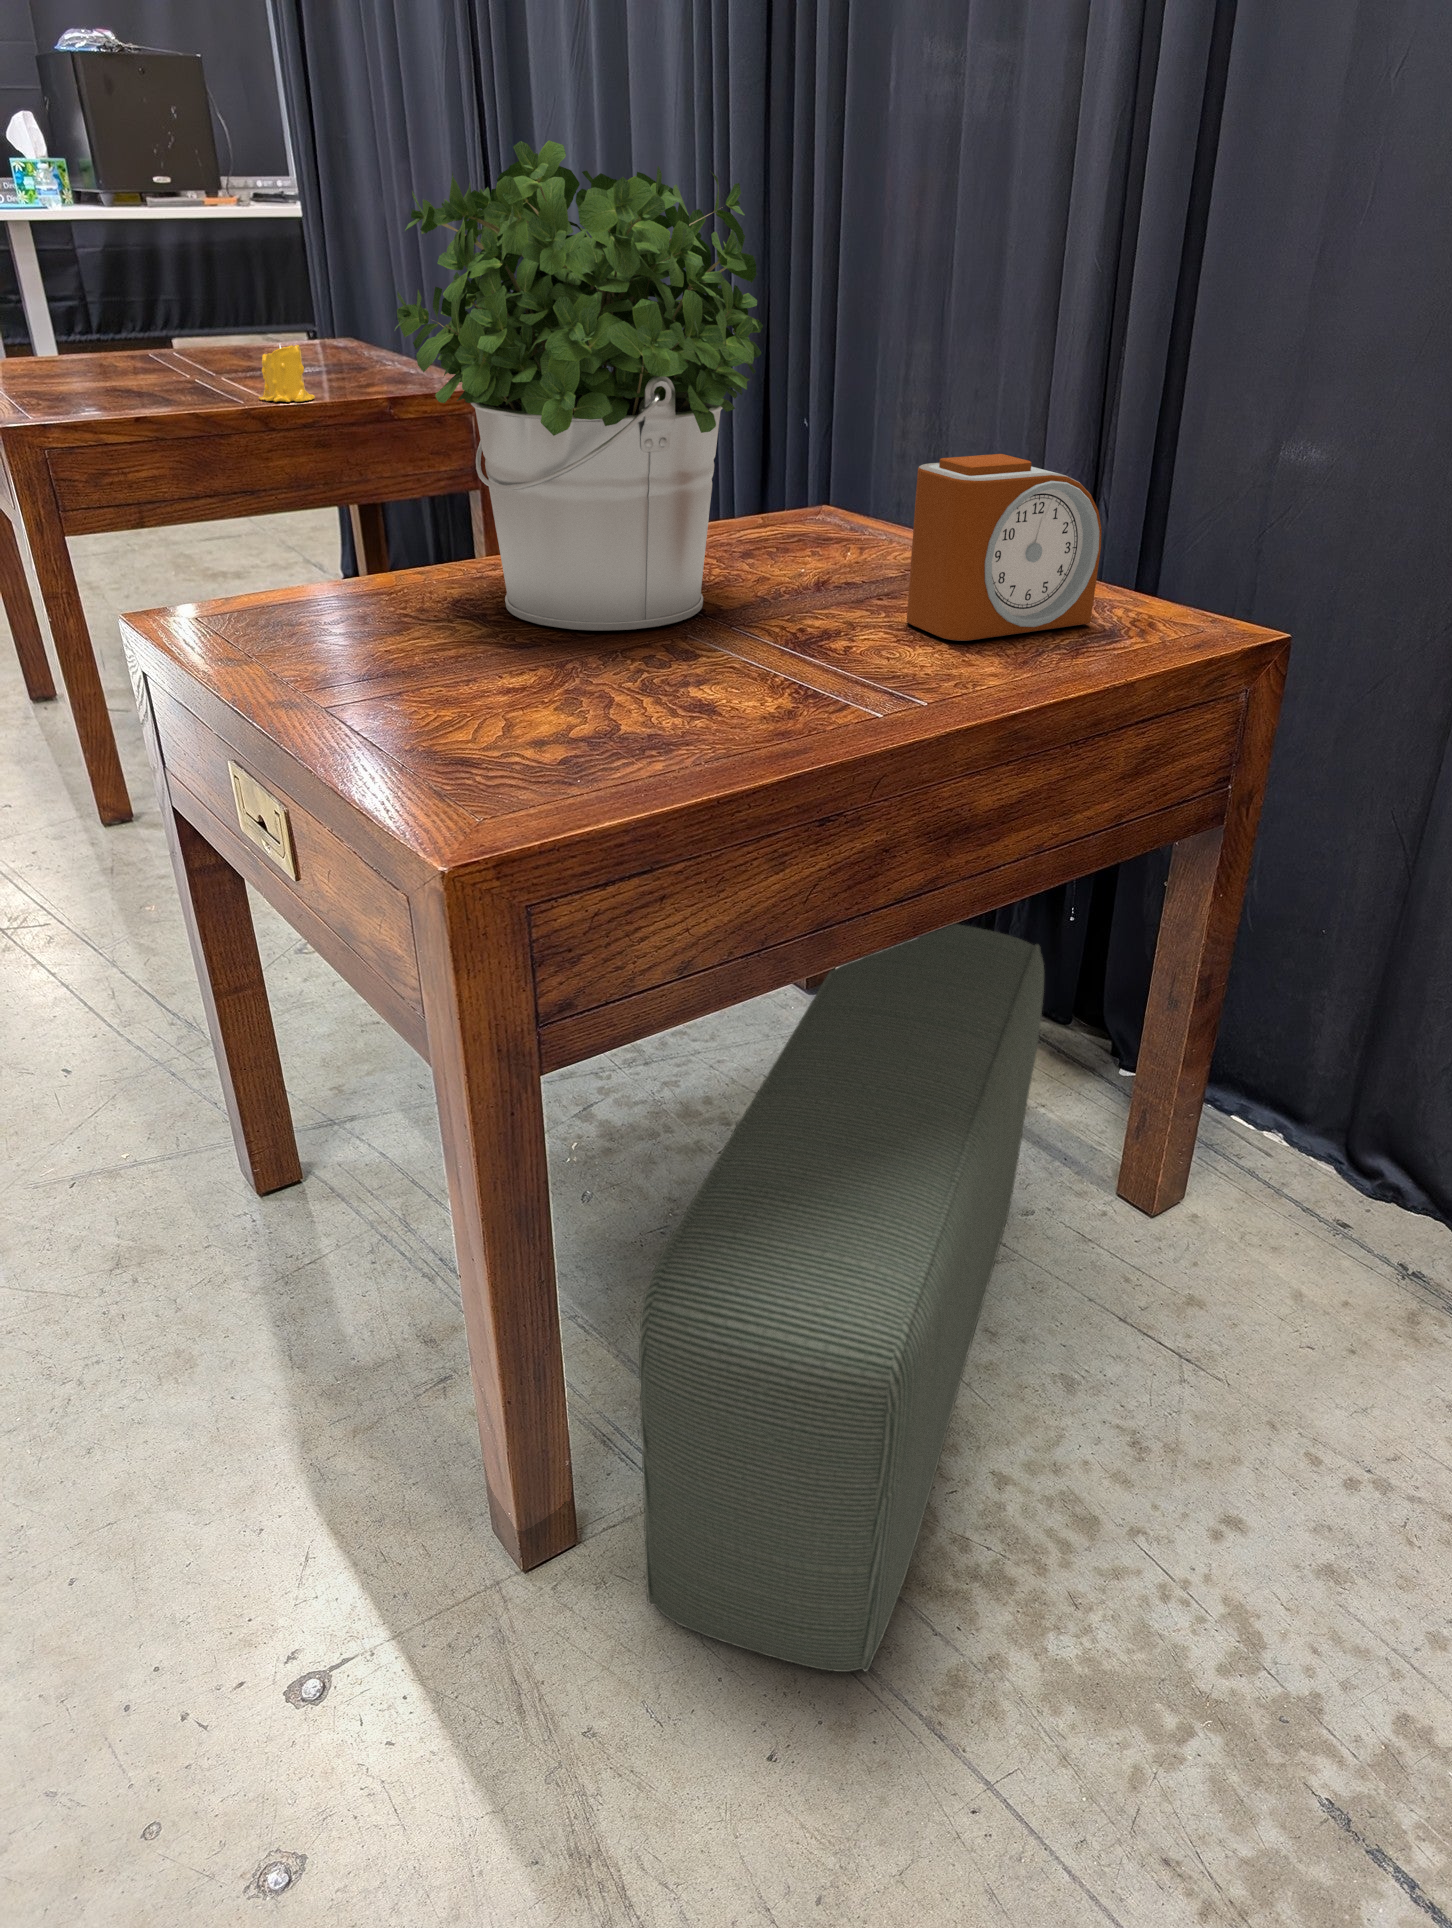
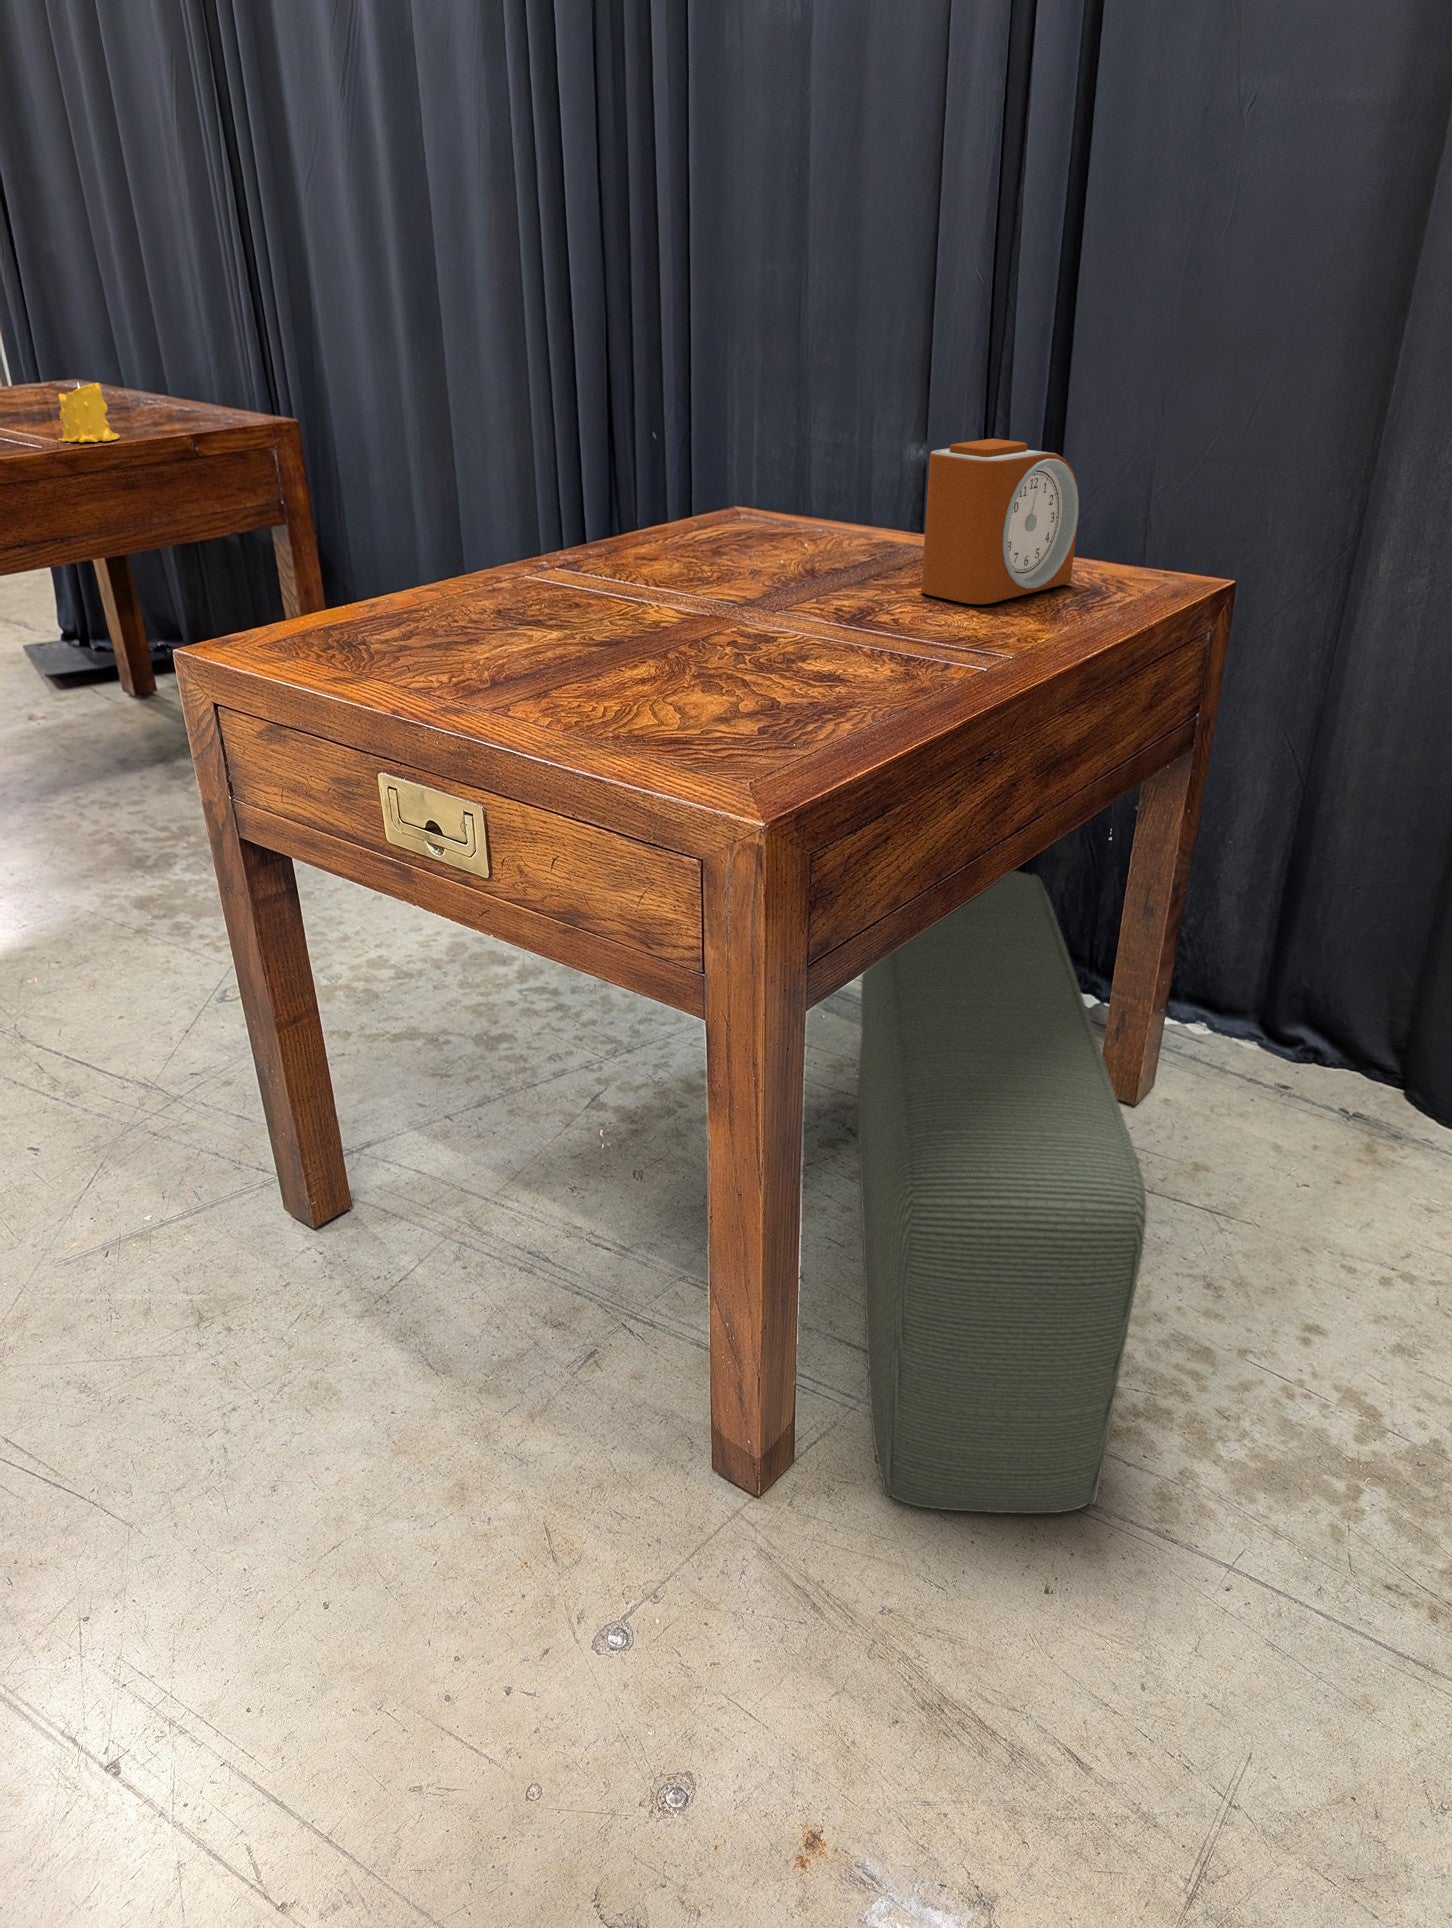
potted plant: present [395,141,763,631] -> none [455,166,816,621]

